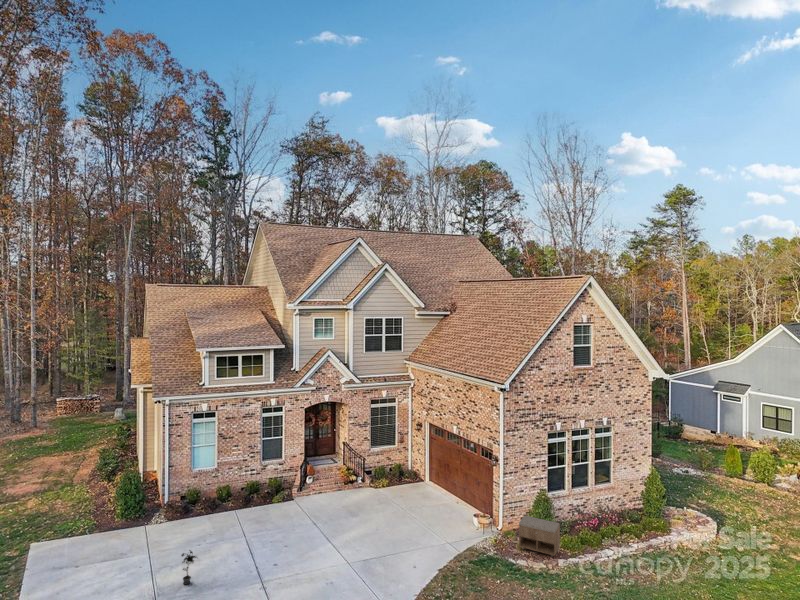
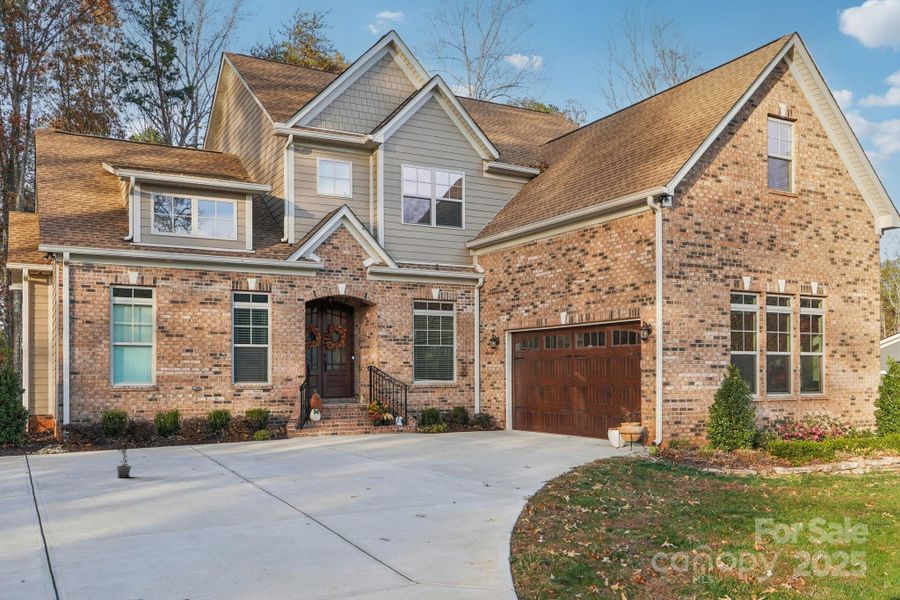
storage bench: present [519,516,560,557] -> none [700,410,769,462]

